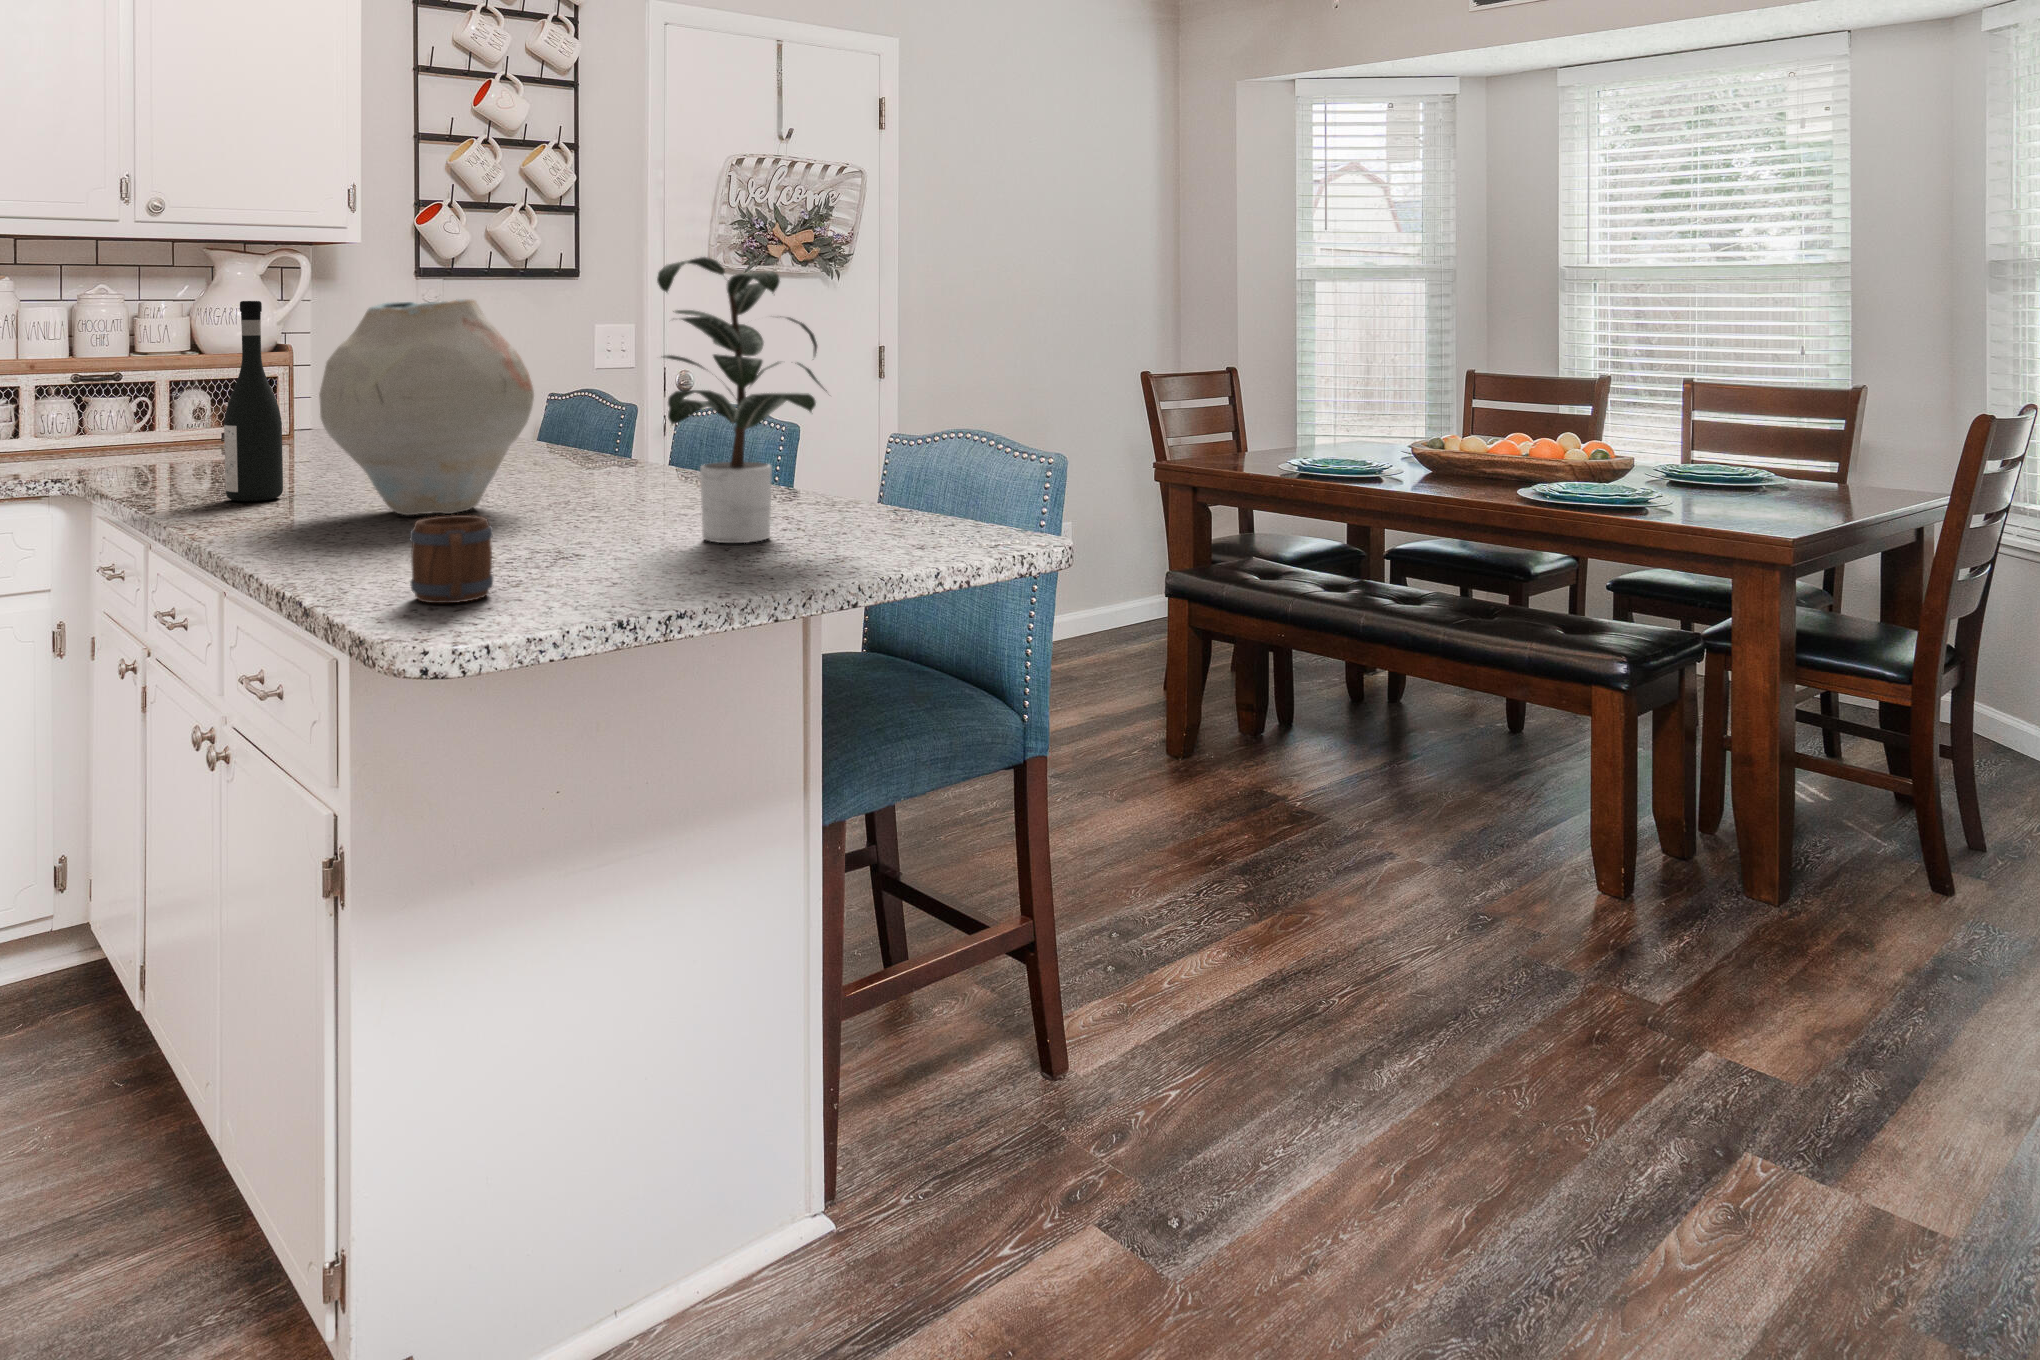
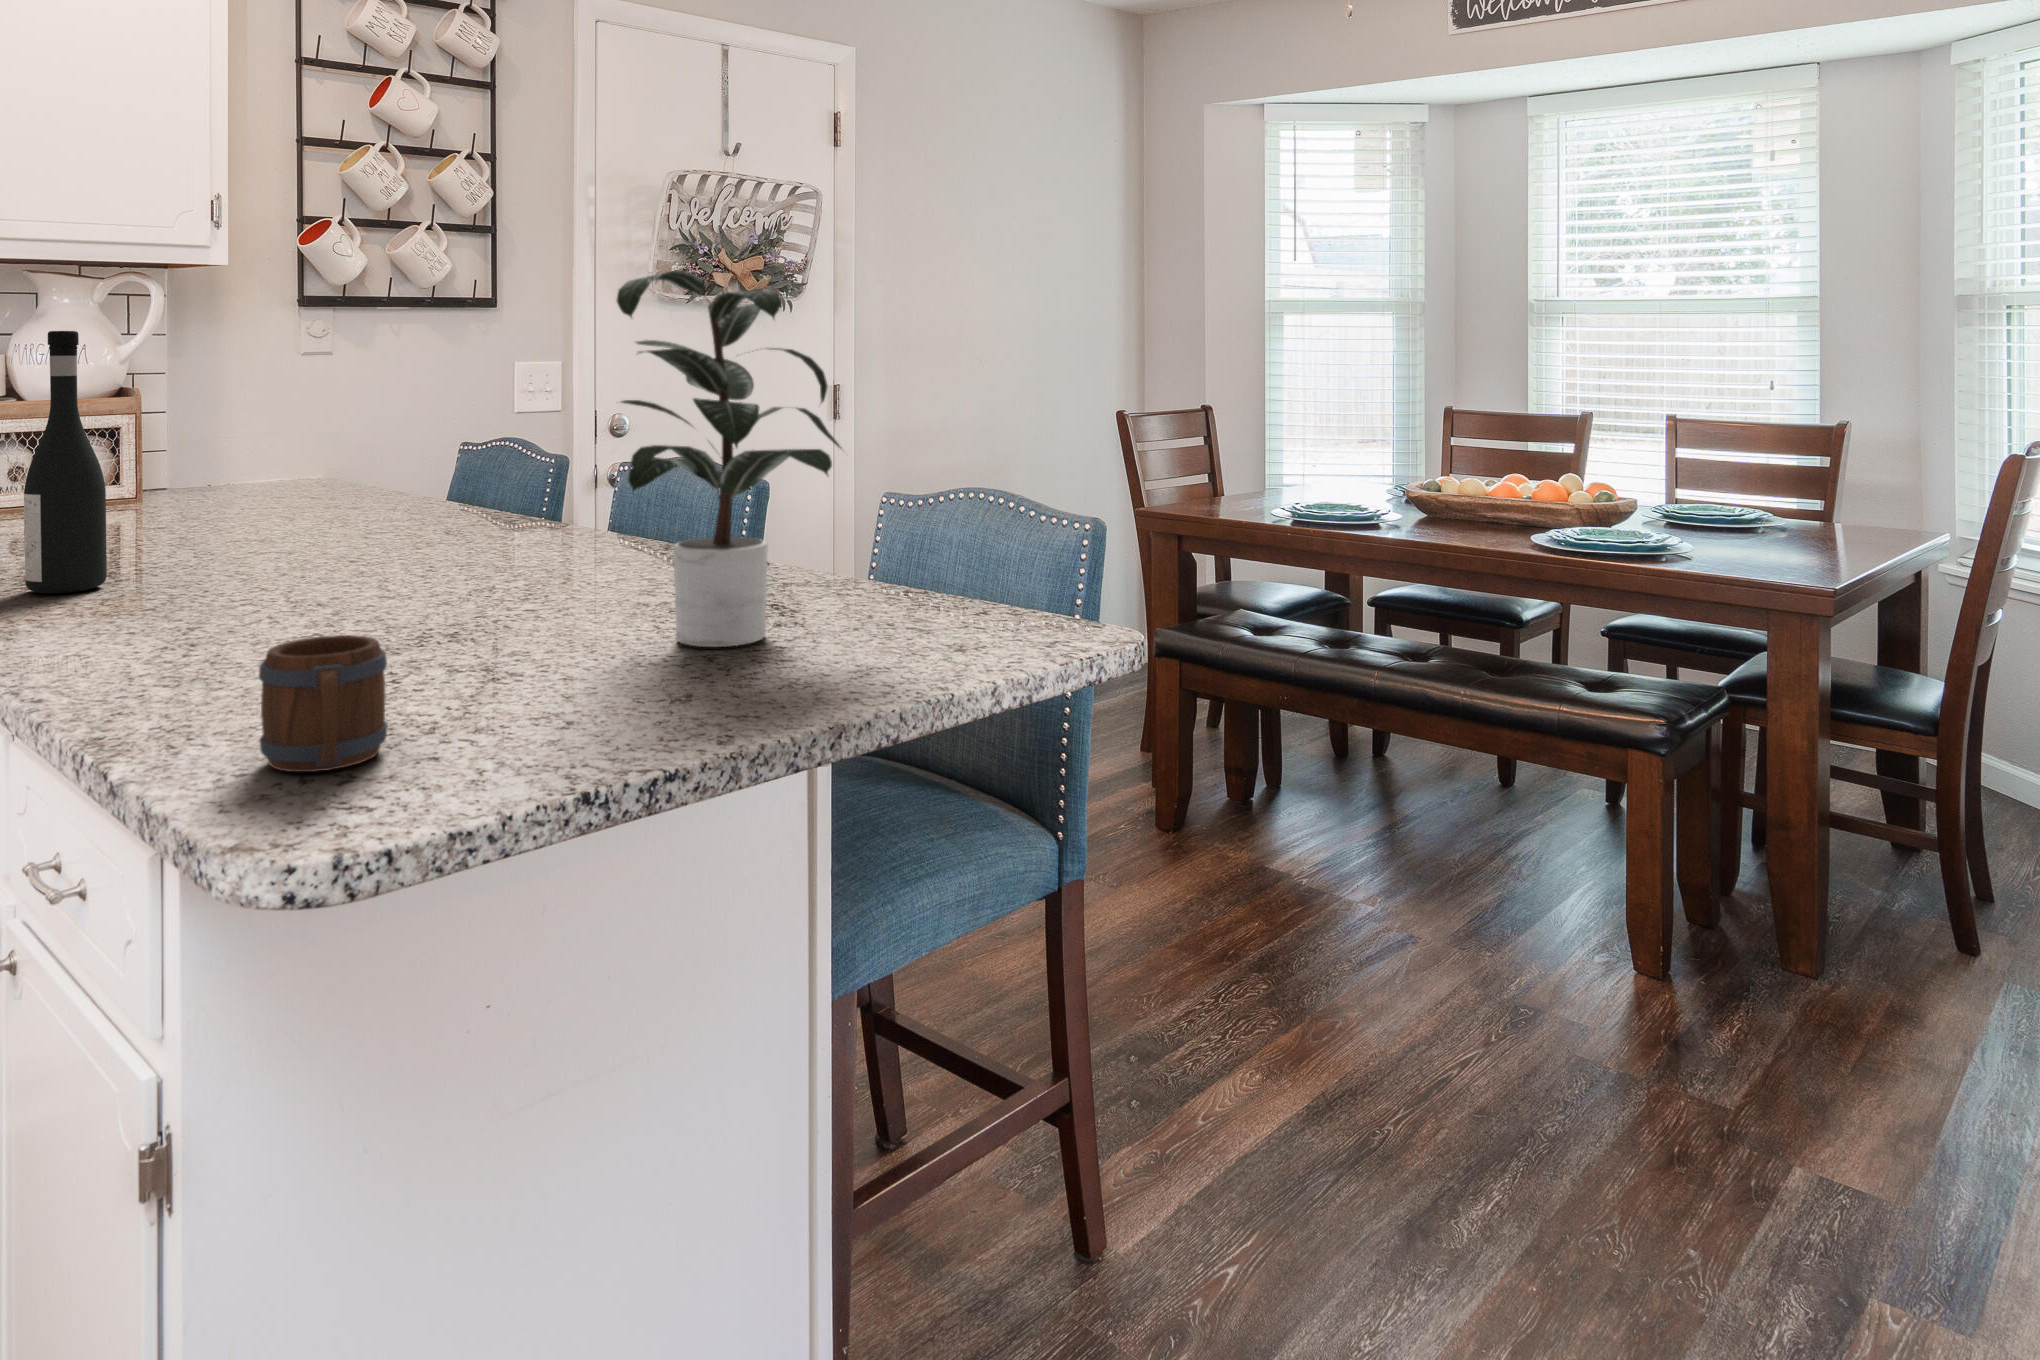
vase: present [319,299,534,515] -> none [151,328,446,612]

